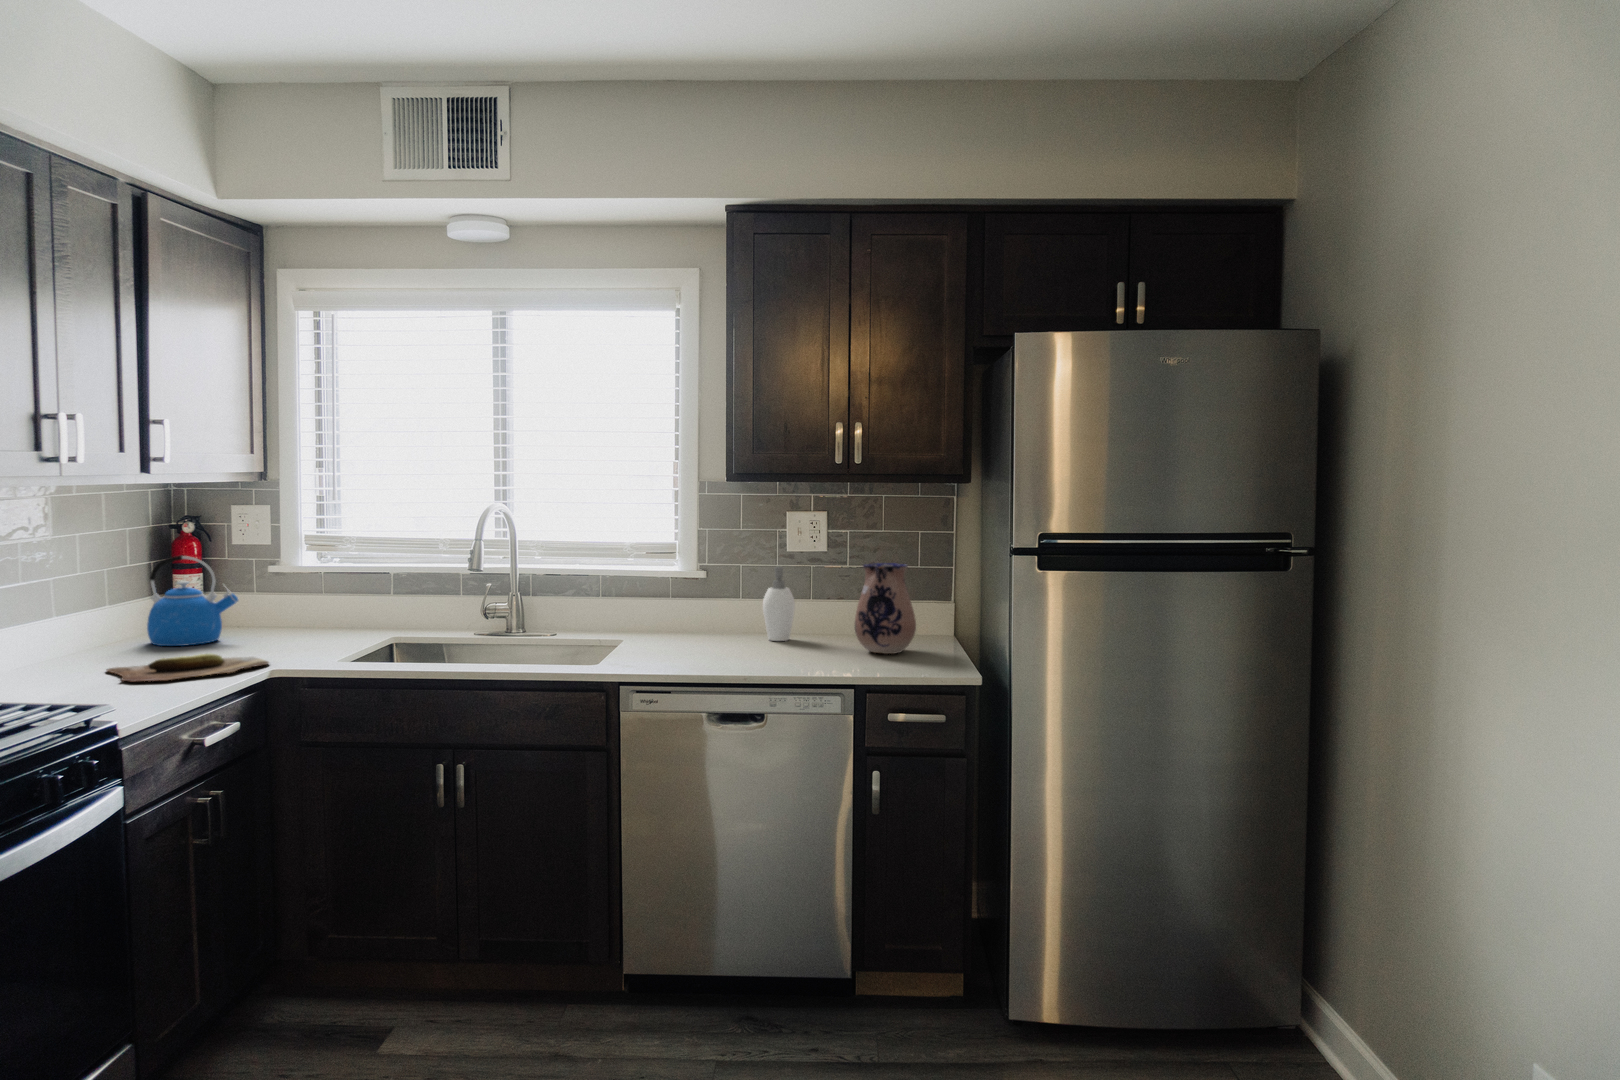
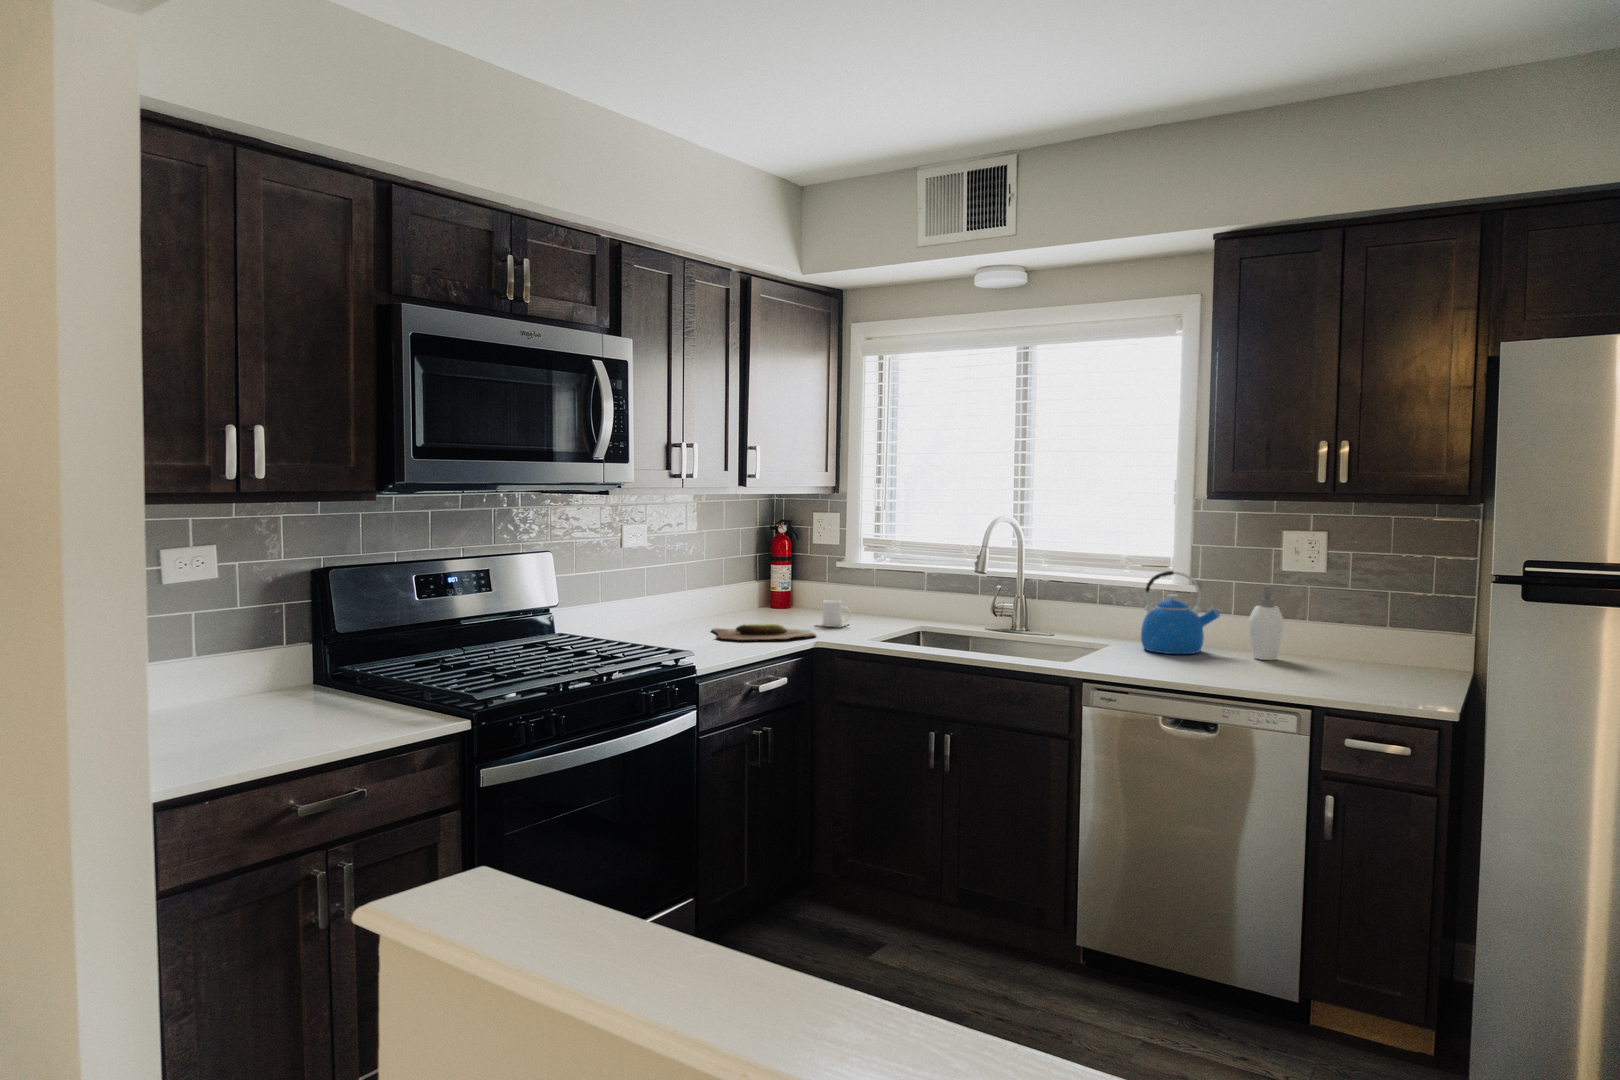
kettle: present [147,555,238,646] -> present [1141,571,1220,654]
ceramic pitcher: present [855,563,916,654] -> none [1340,586,1414,683]
mug: none [255,615,306,651] -> present [818,600,851,627]

